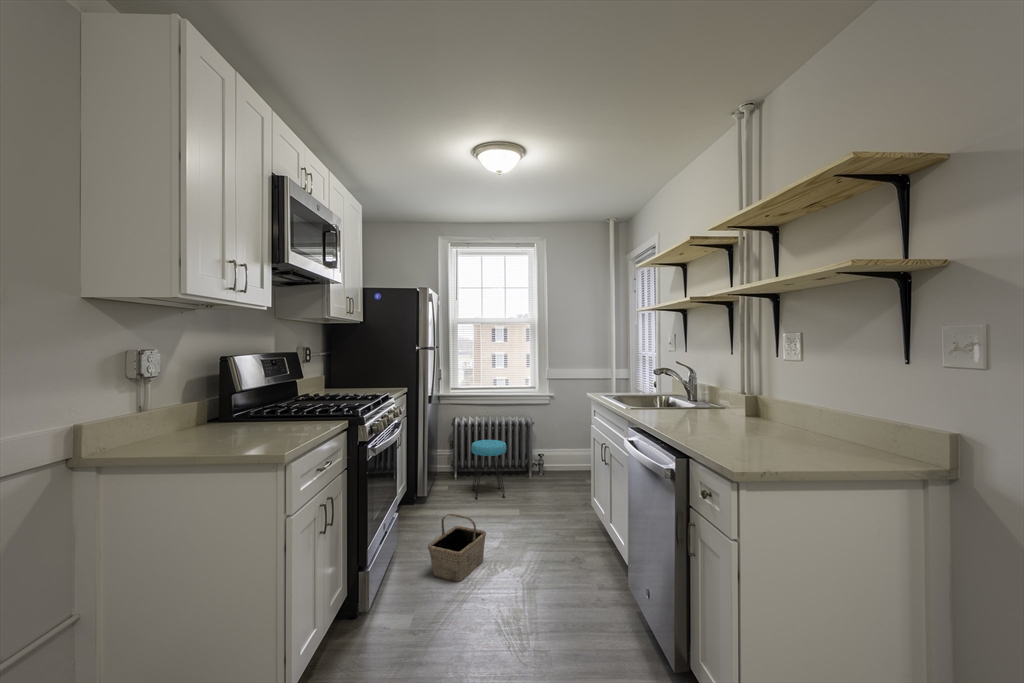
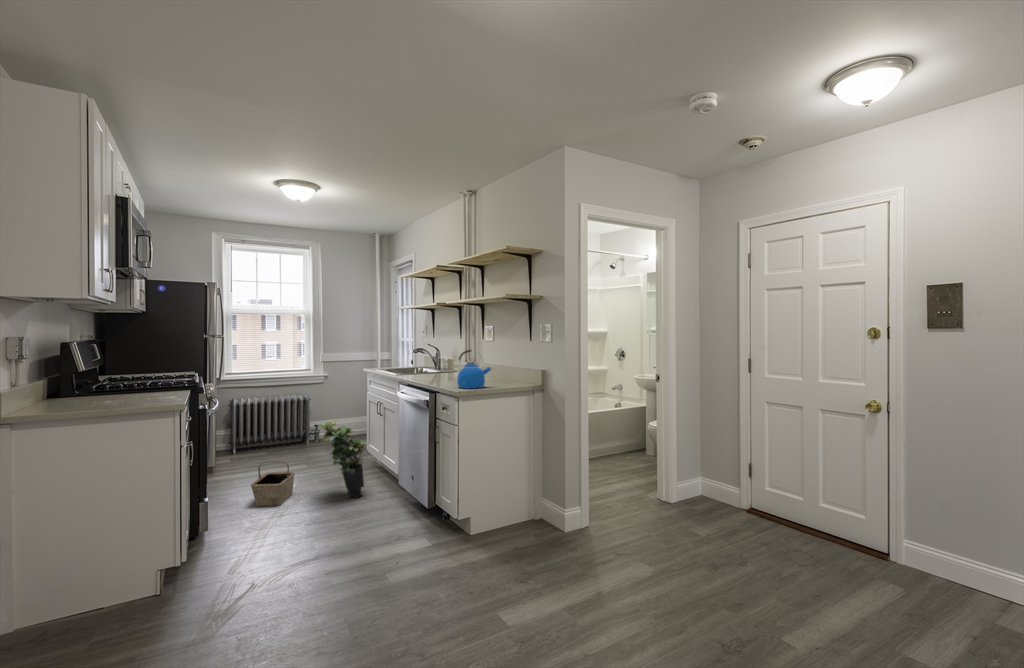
kettle: none [735,378,819,465] -> present [457,350,491,388]
stool: present [471,440,506,499] -> none [259,414,292,463]
potted plant: none [510,467,580,595] -> present [318,421,368,498]

